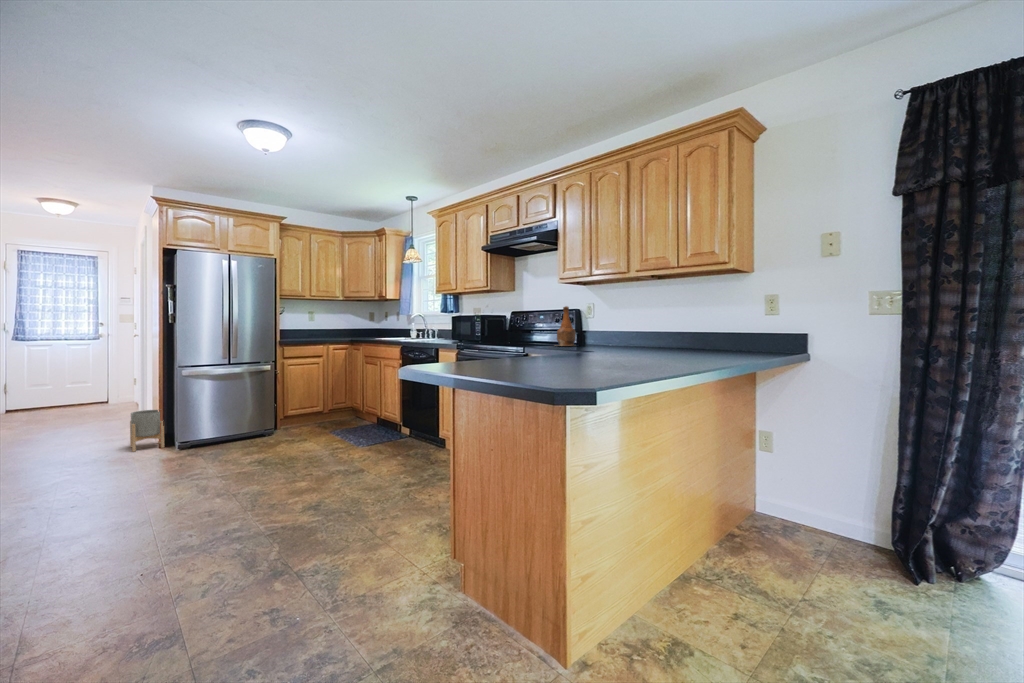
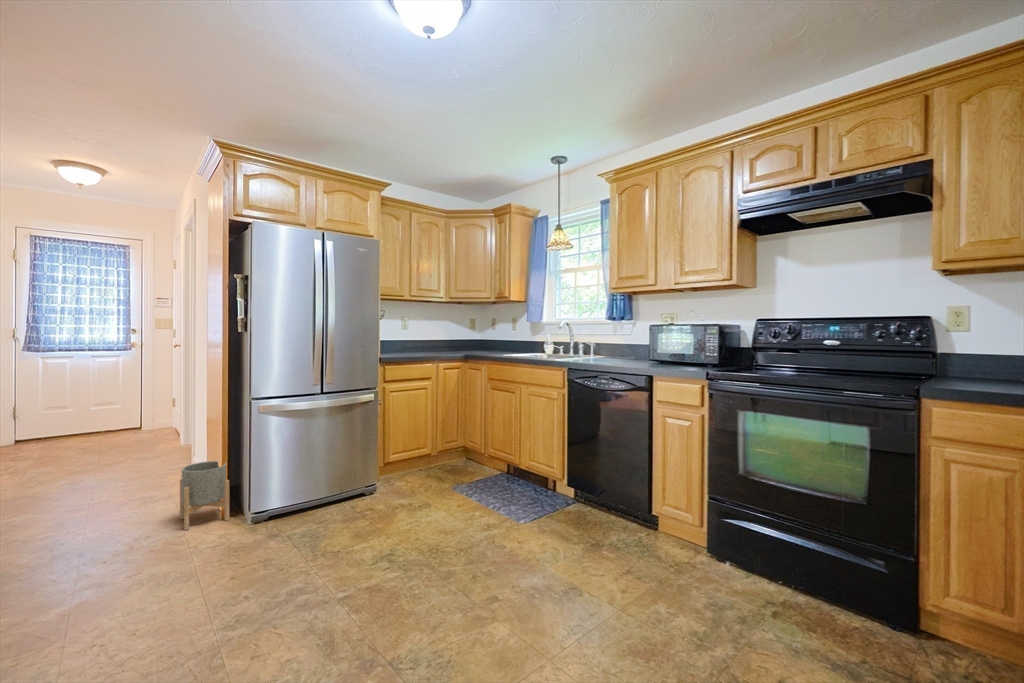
bottle: present [557,306,576,346] -> none [950,312,997,386]

